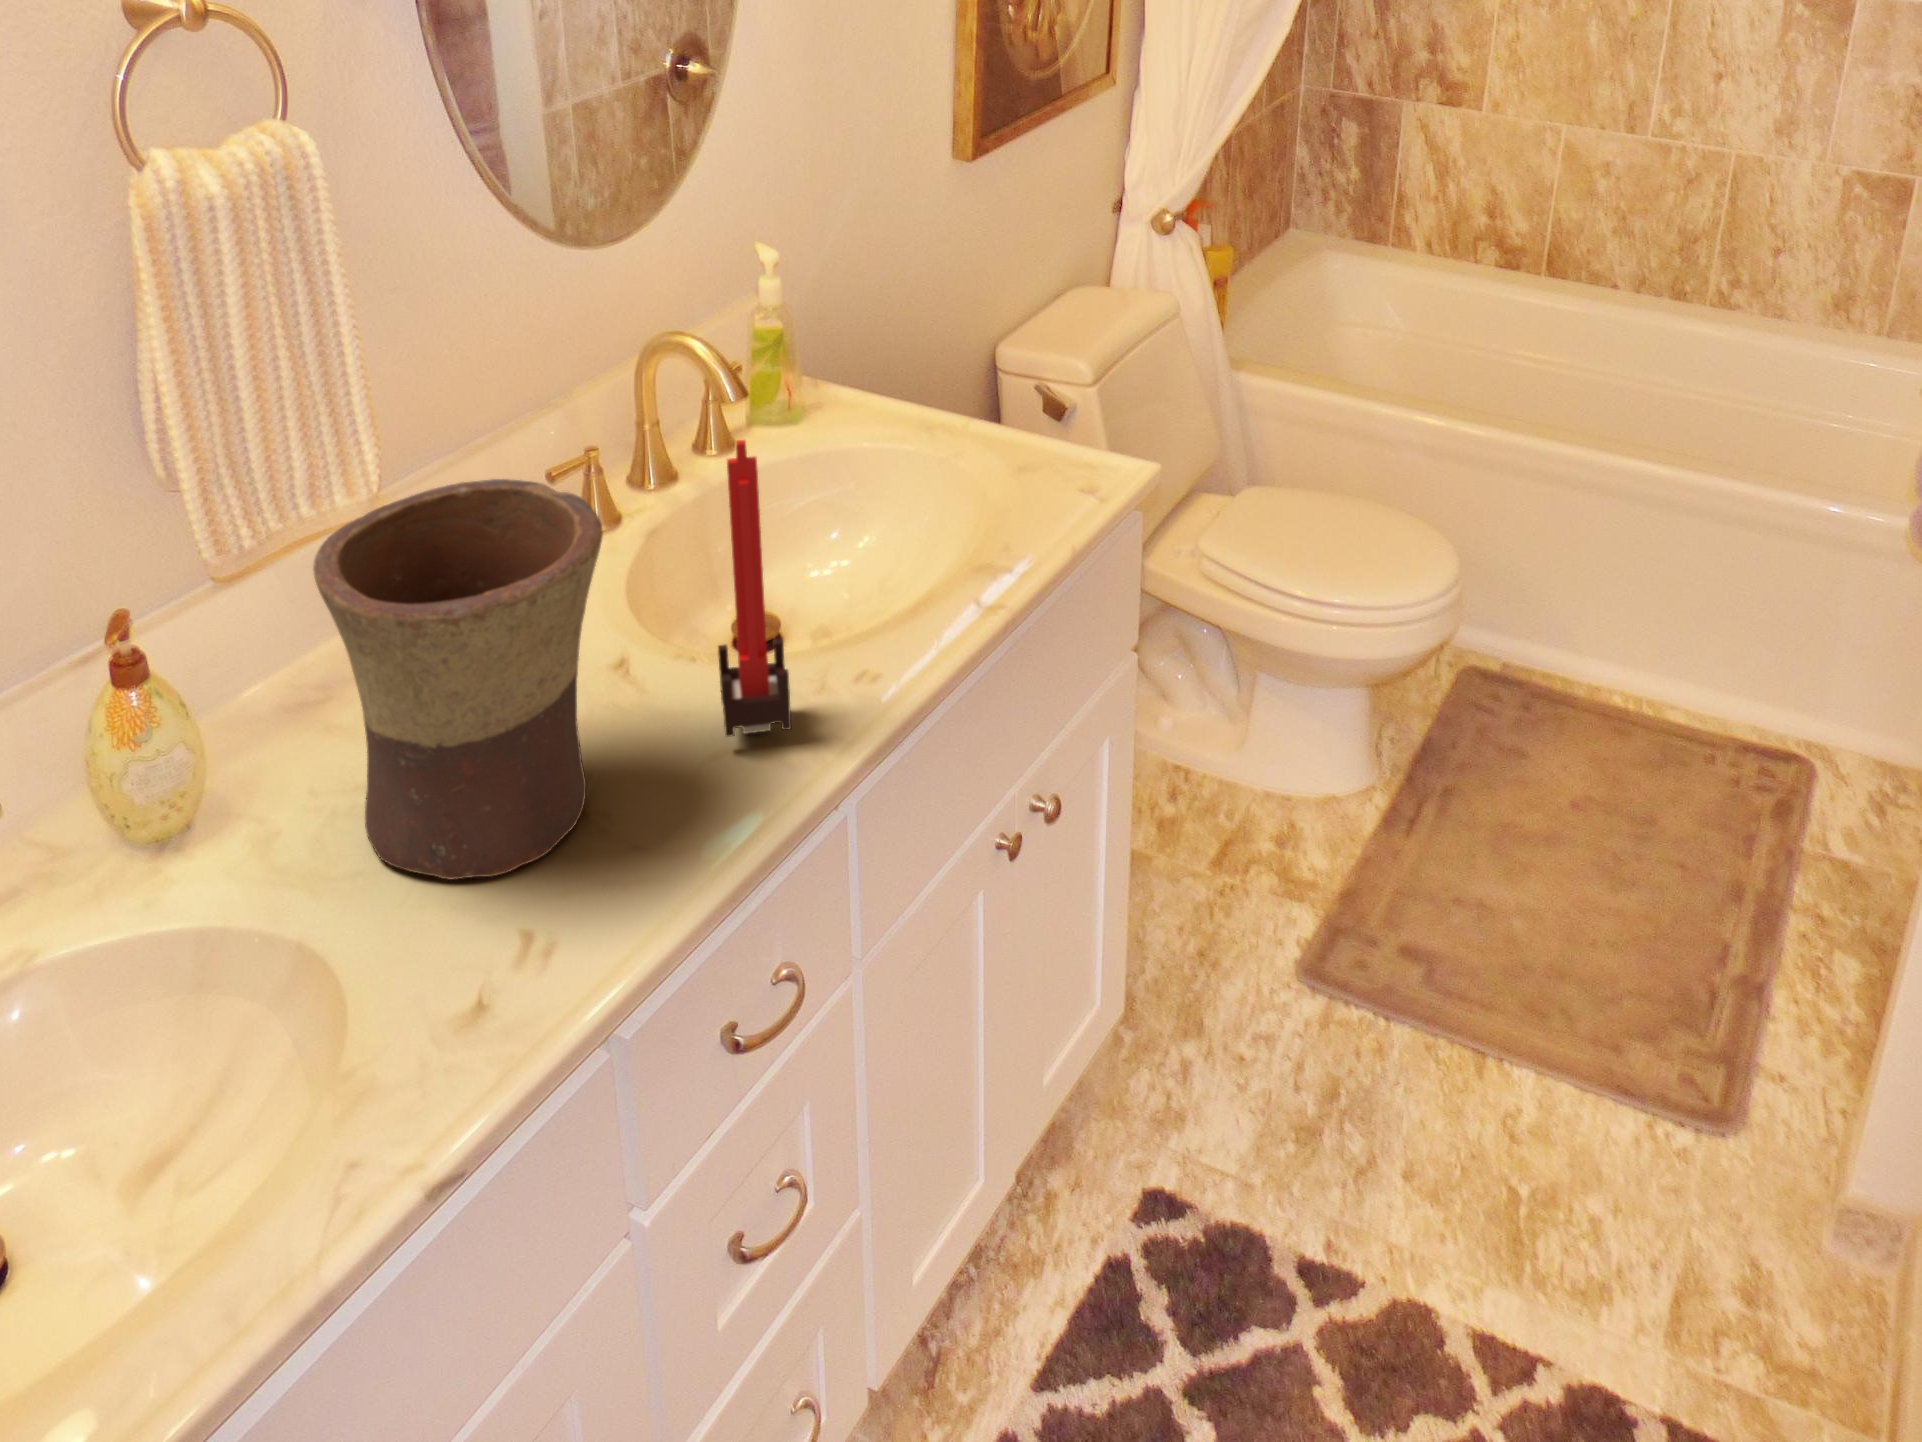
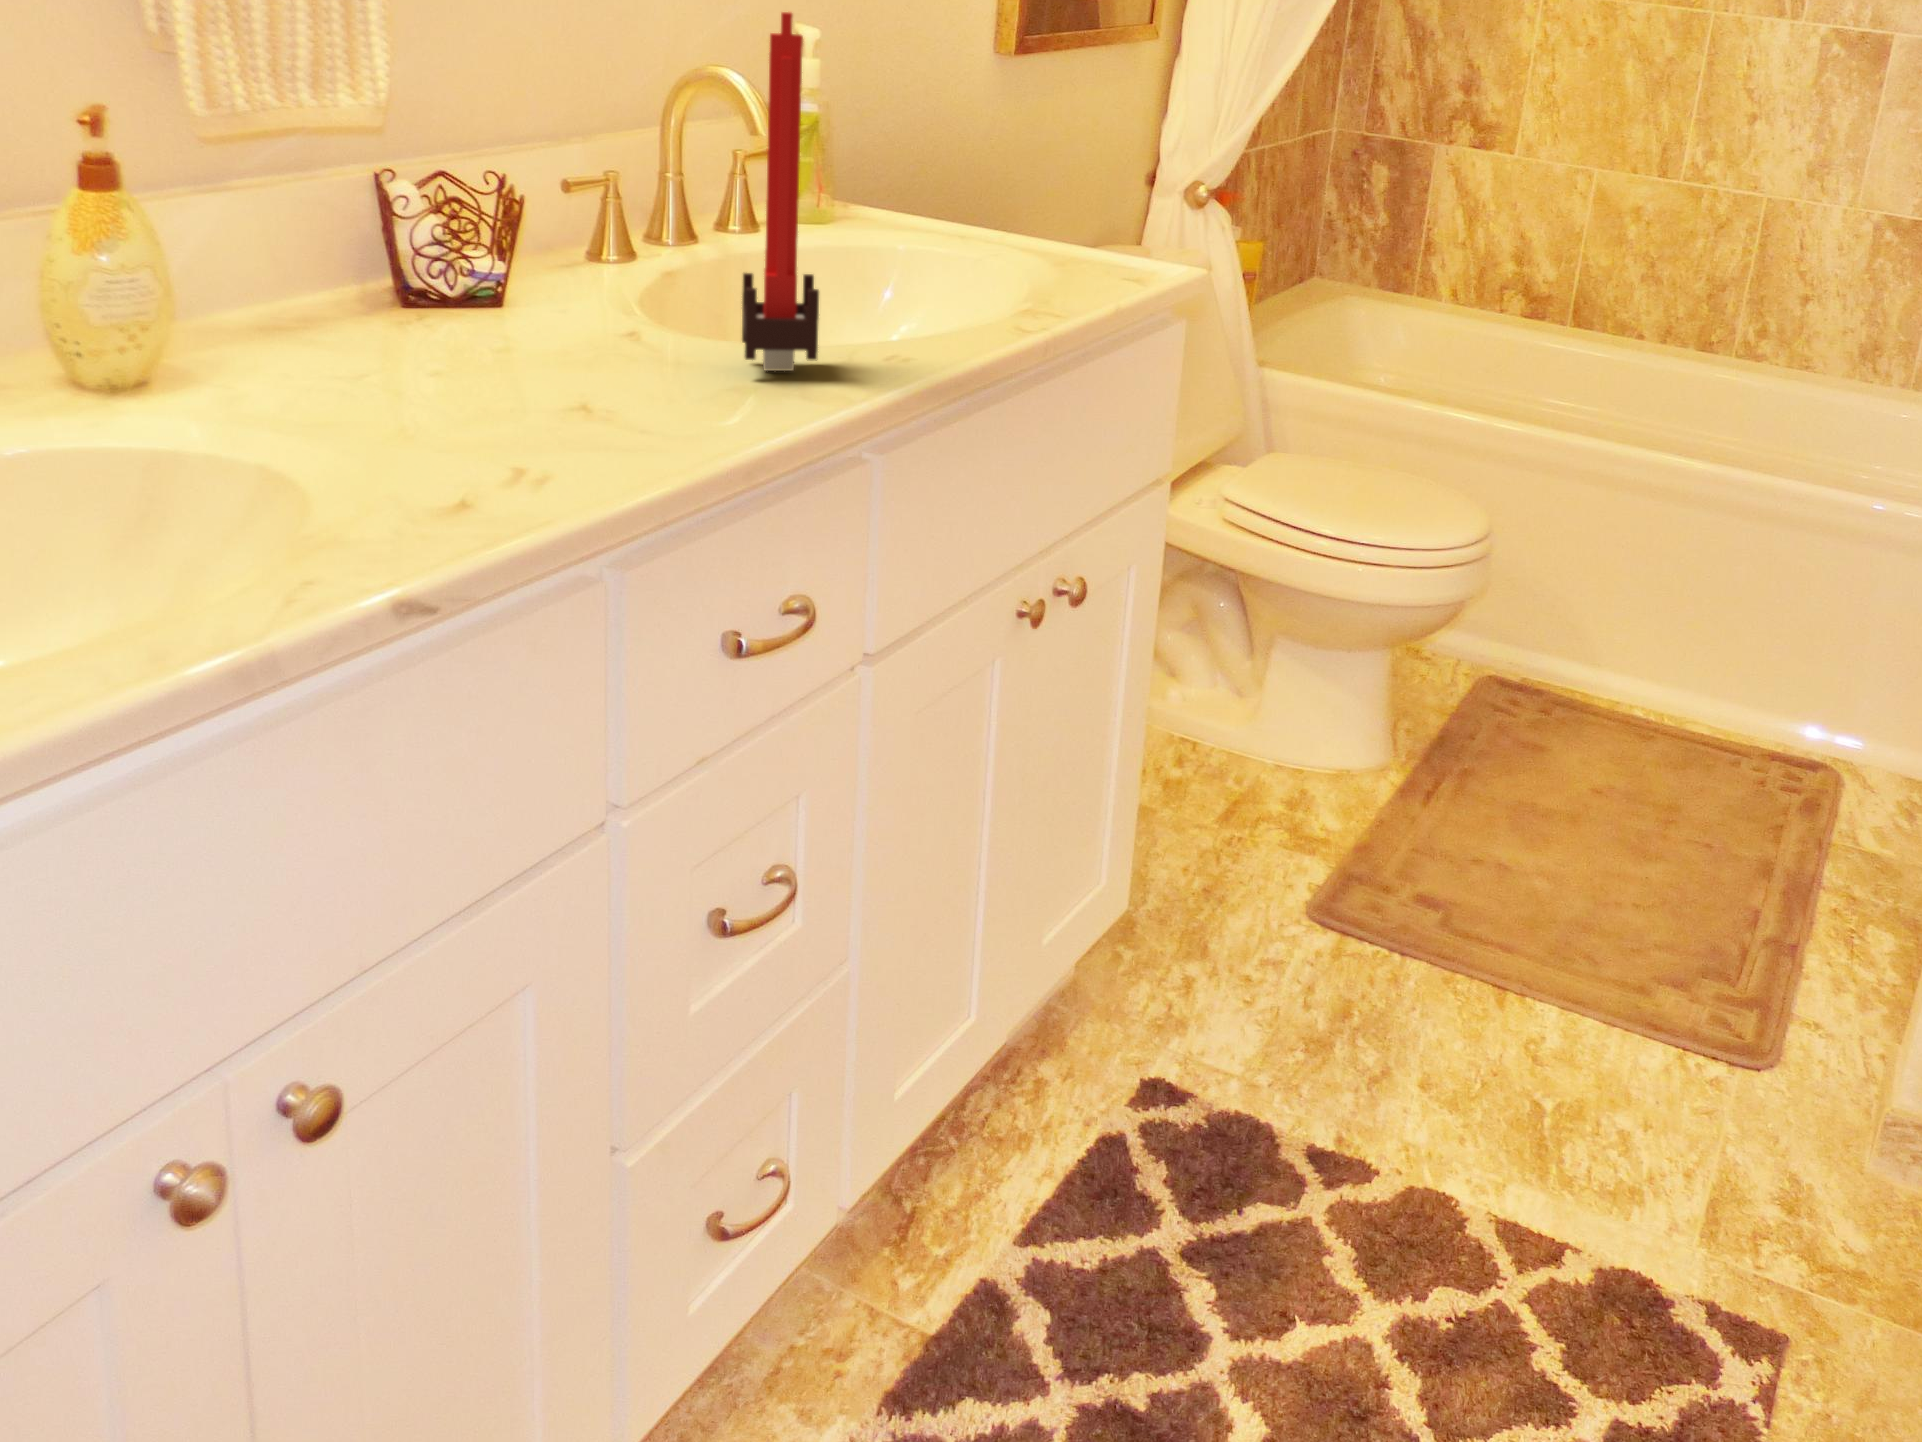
flower pot: present [313,479,603,879] -> none [311,35,631,426]

